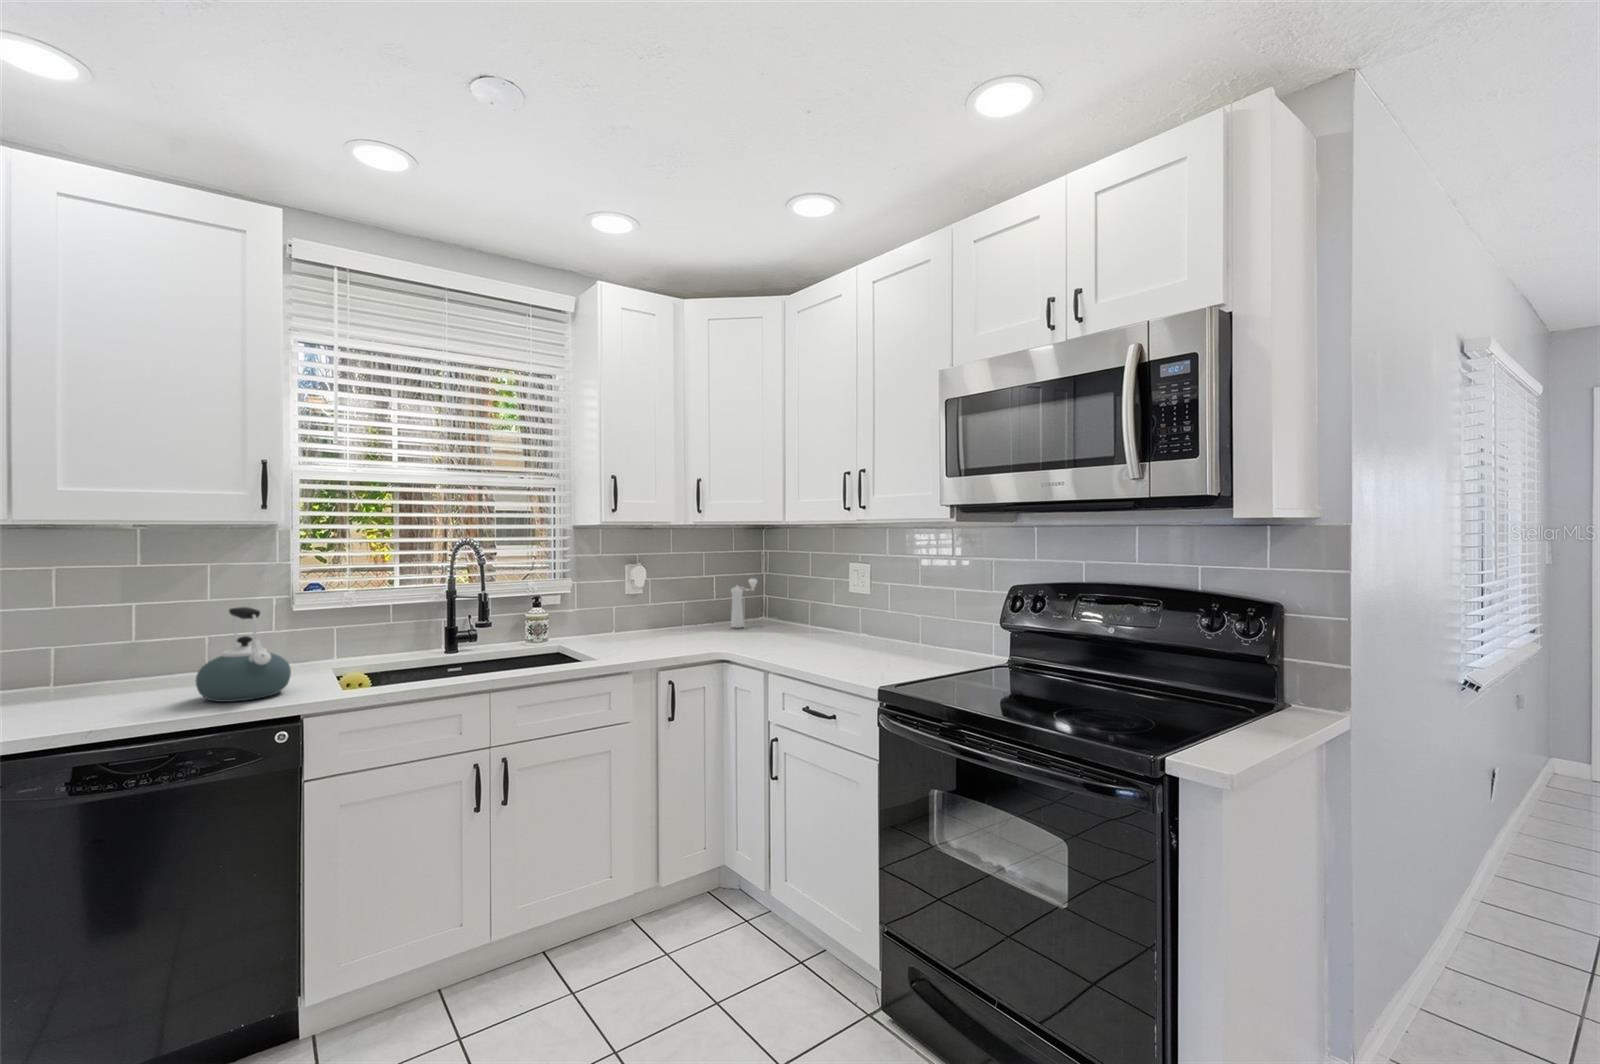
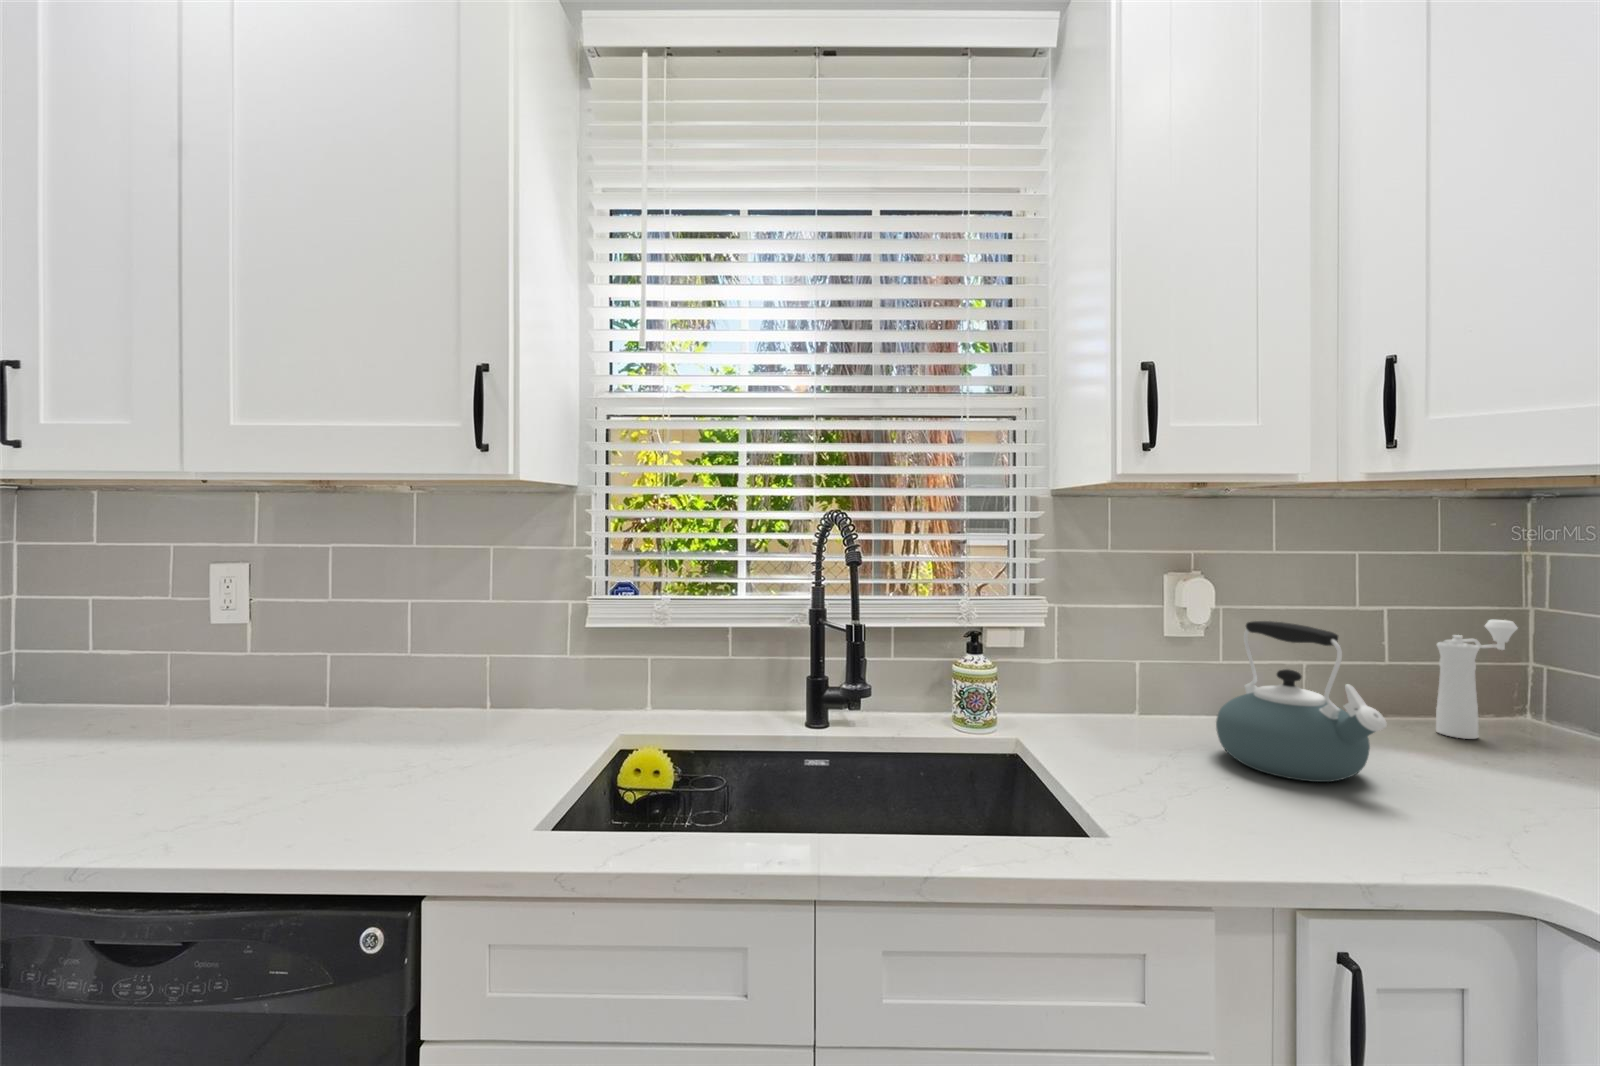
kettle: present [196,607,291,702] -> present [1216,621,1387,782]

